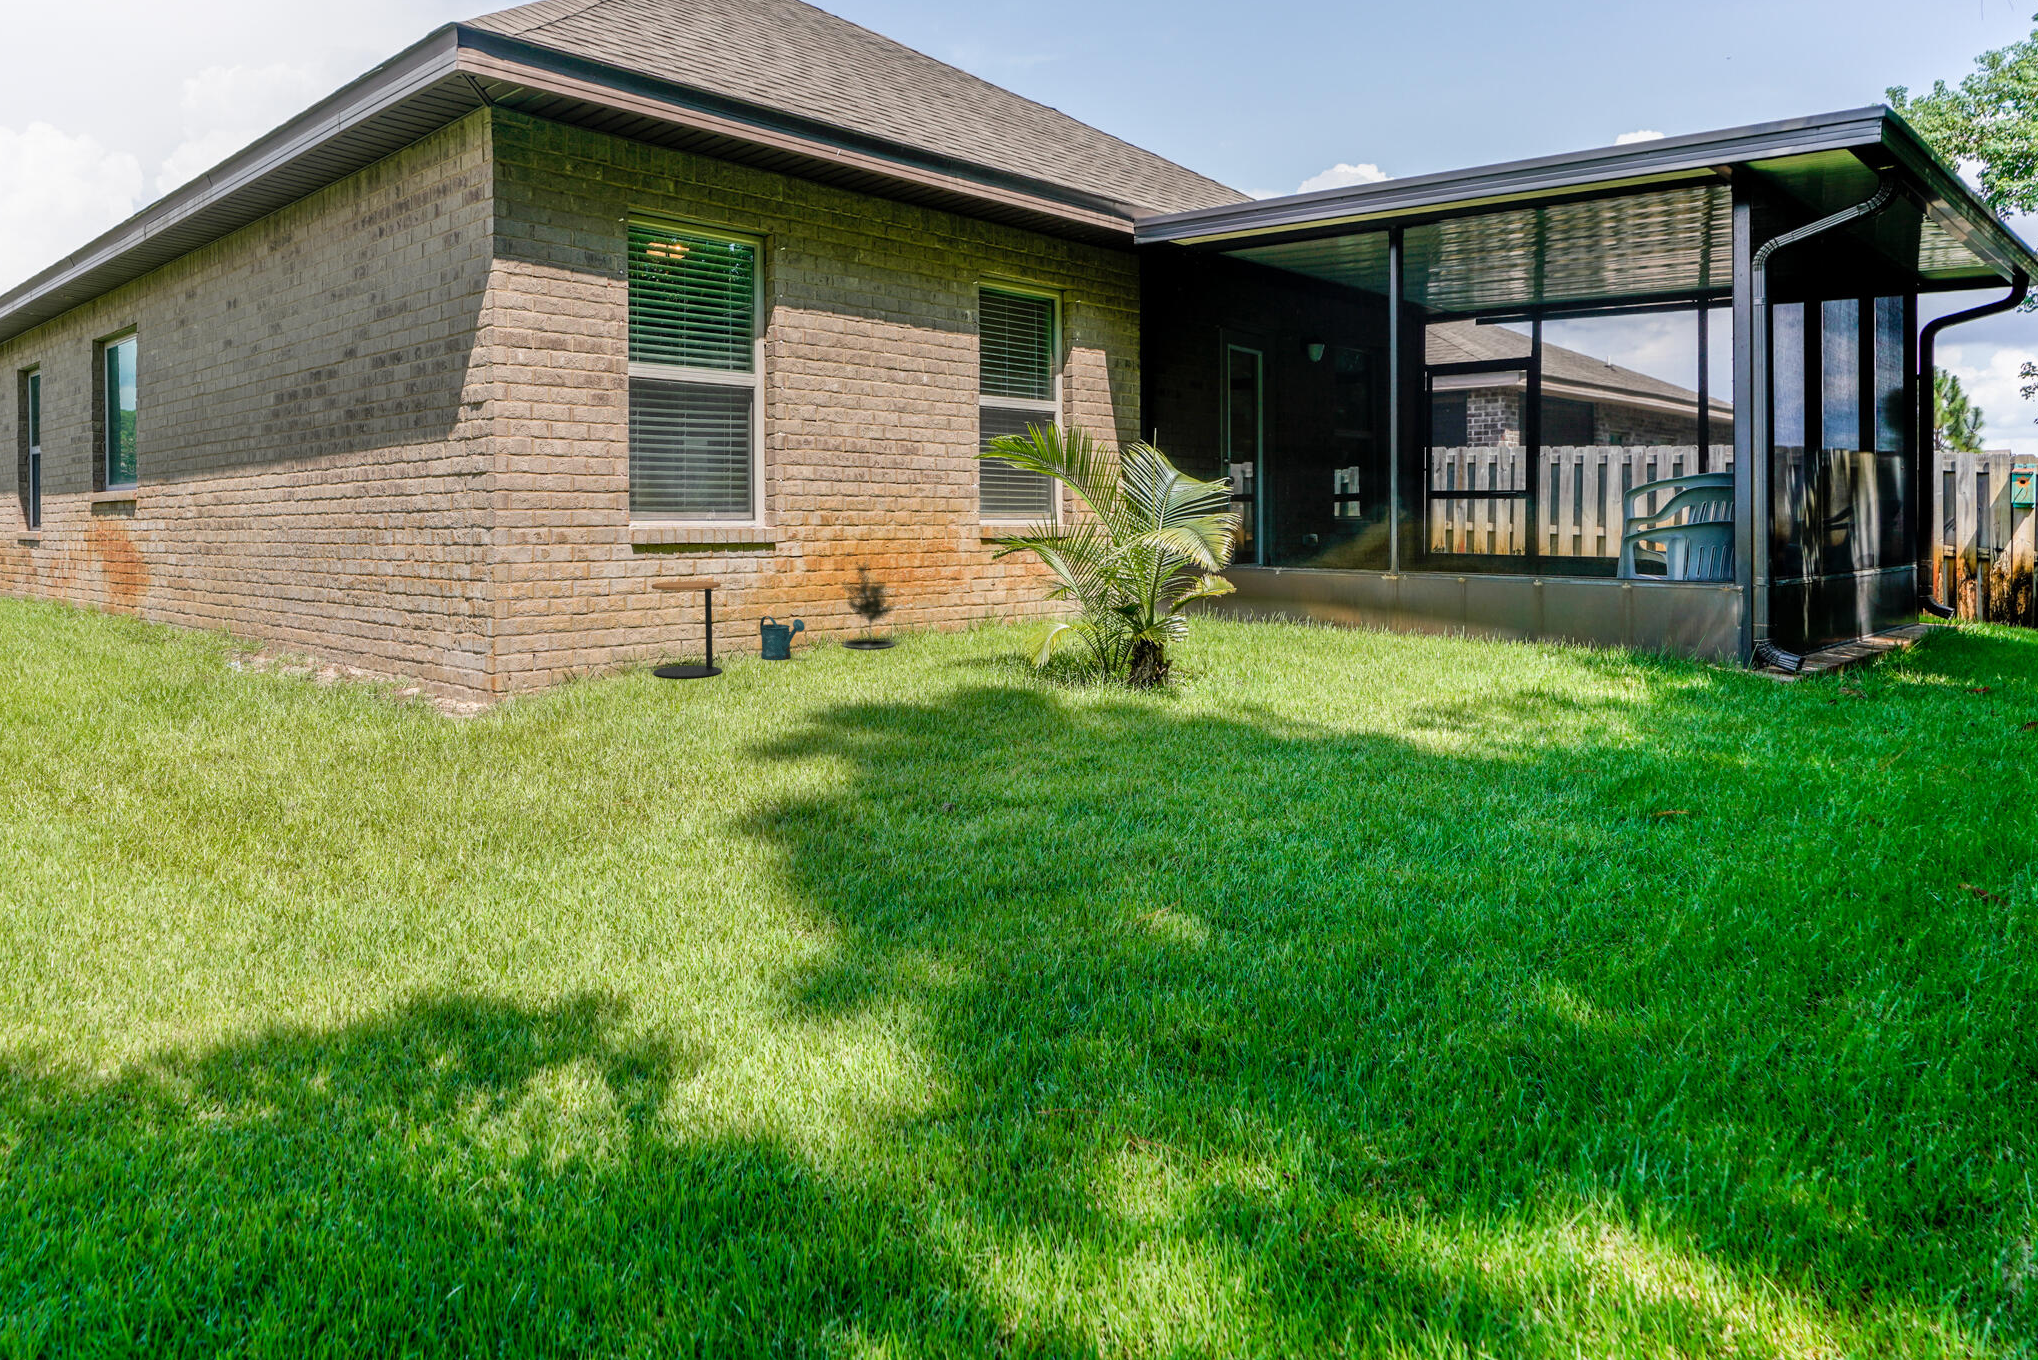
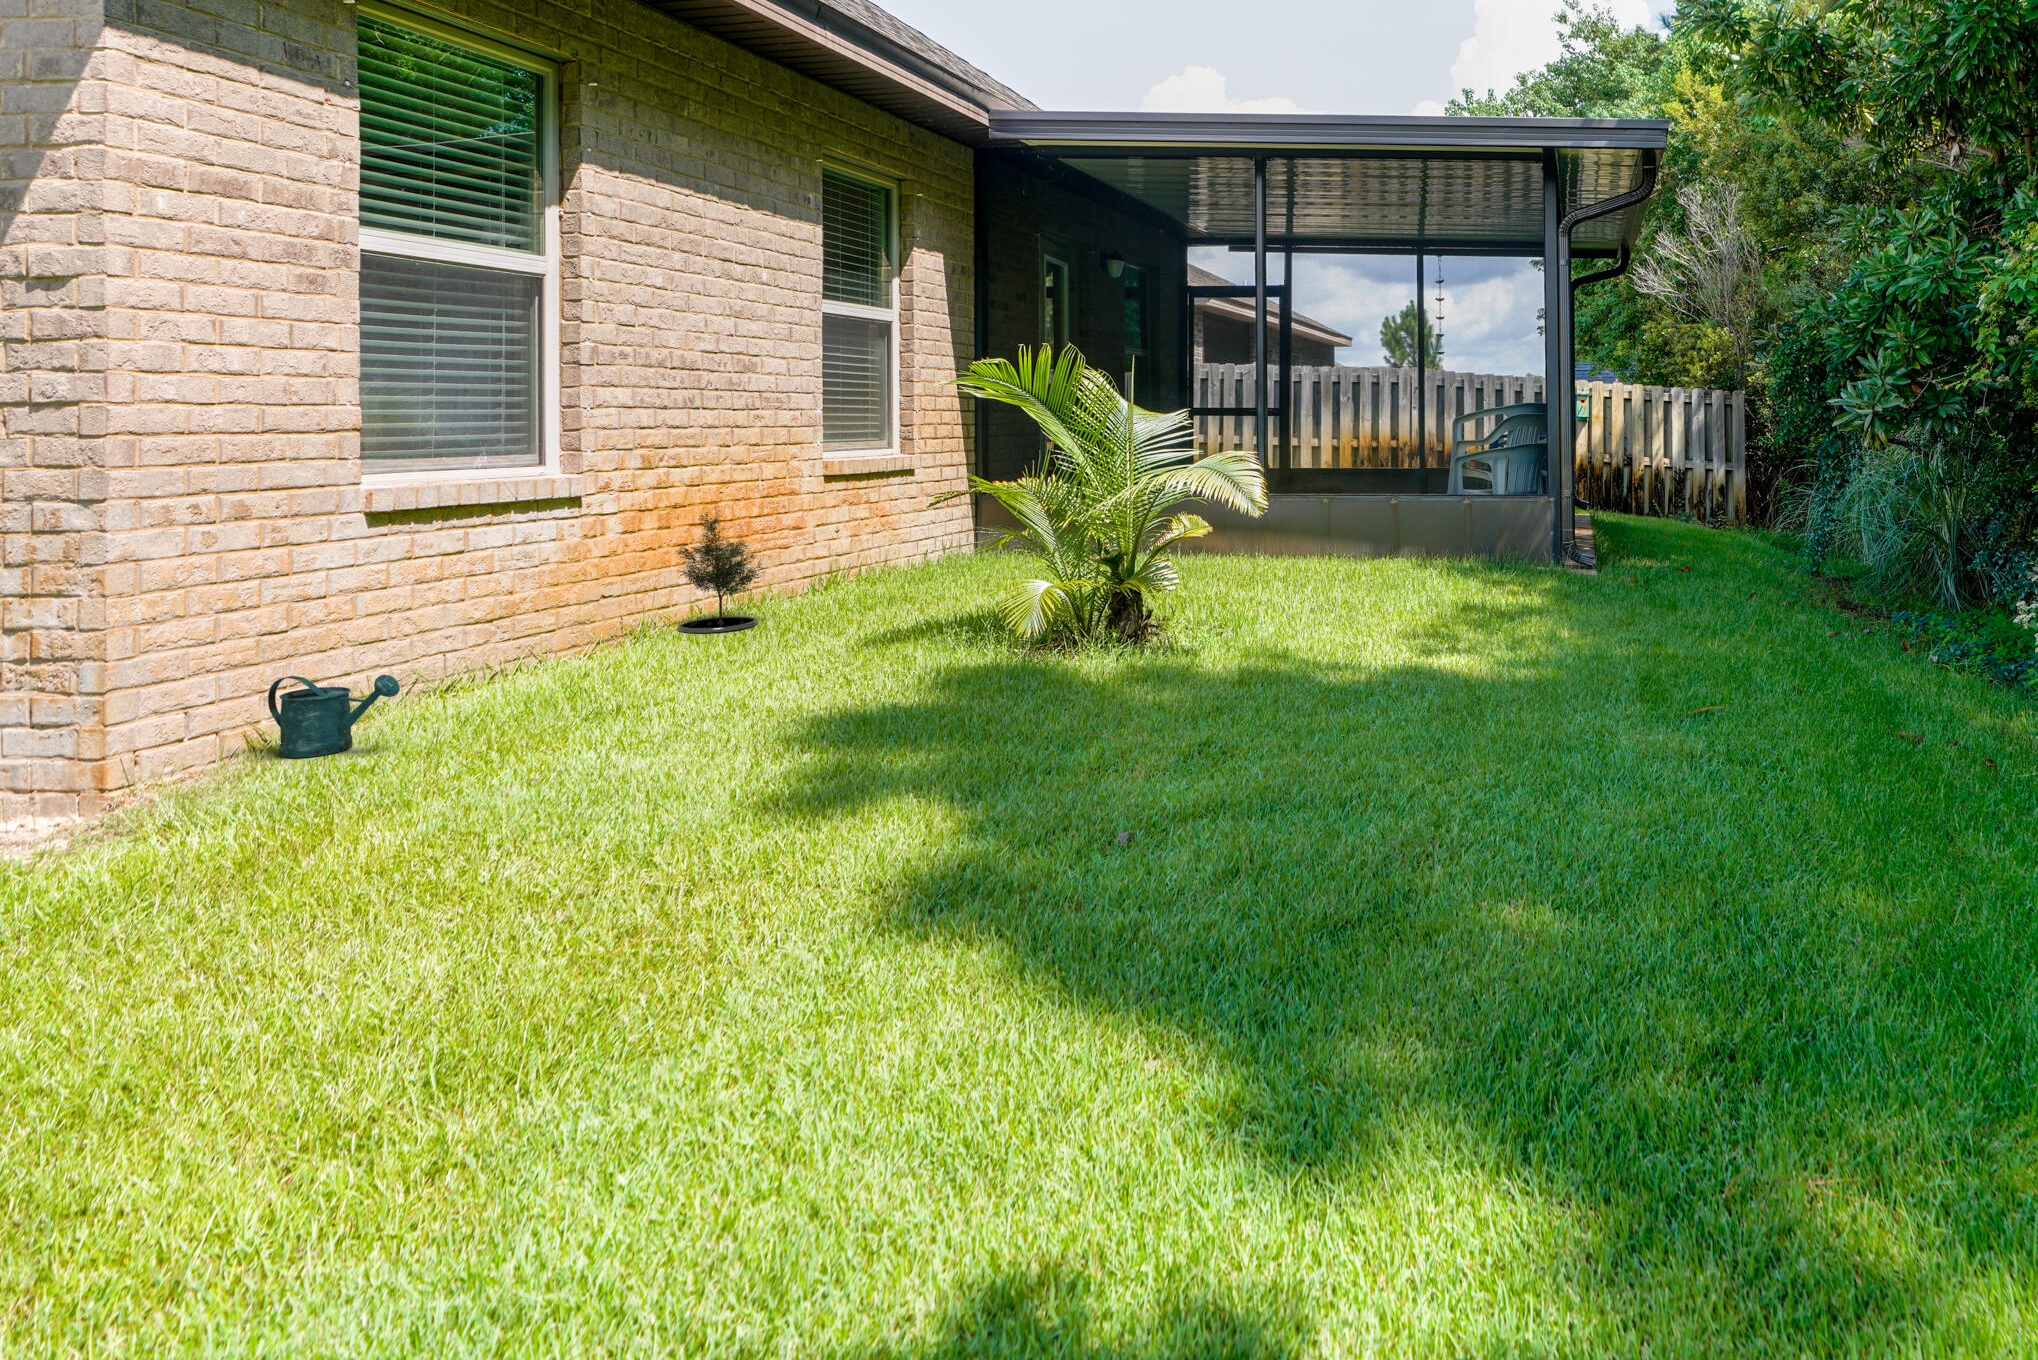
side table: present [652,581,722,678] -> none [411,562,544,716]
watering can: present [760,616,805,660] -> present [268,675,400,758]

